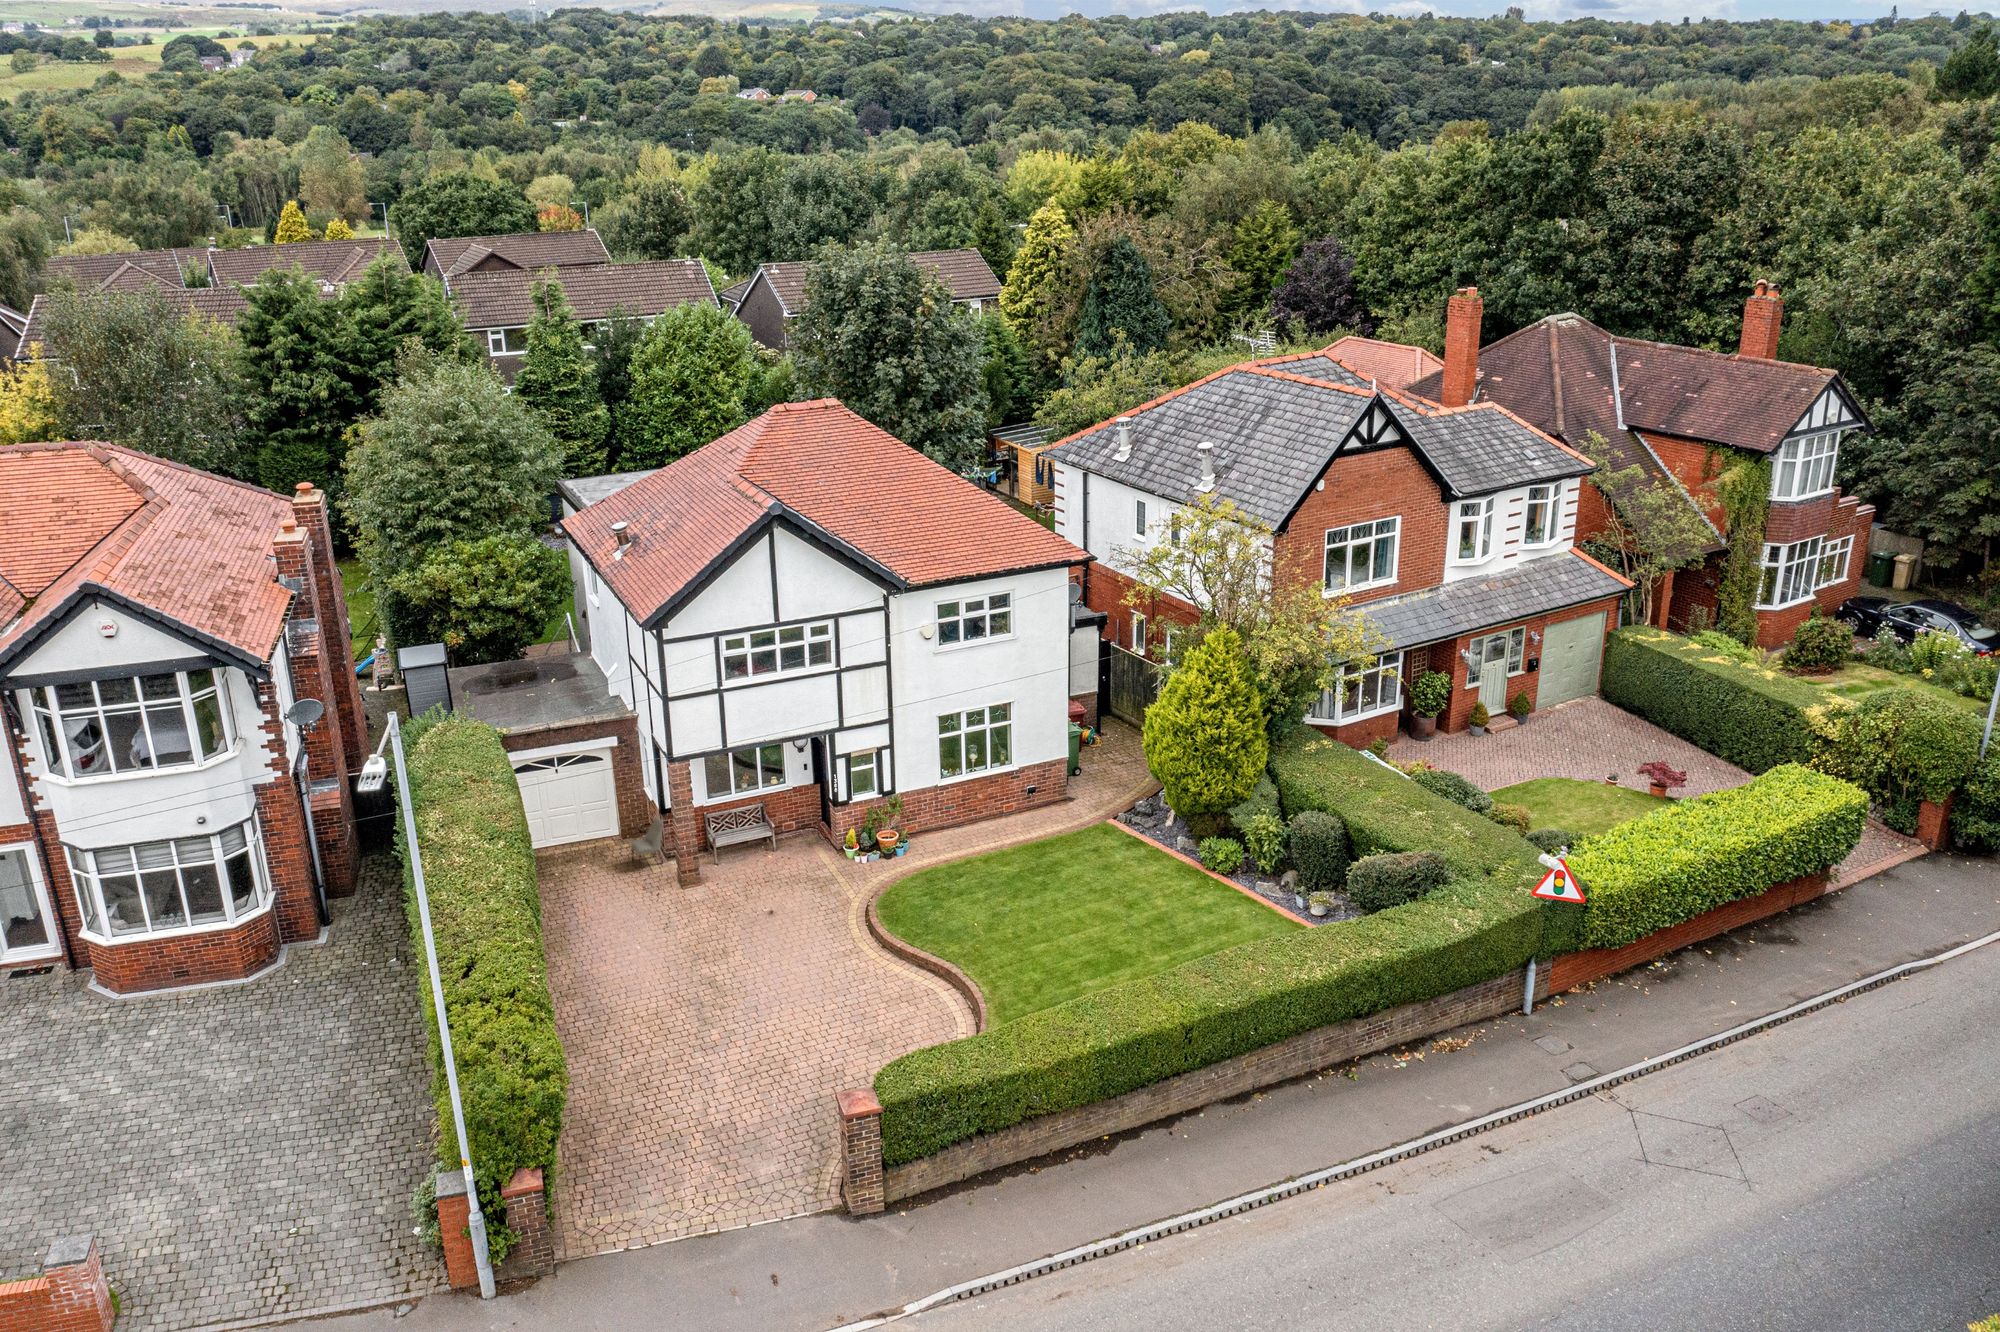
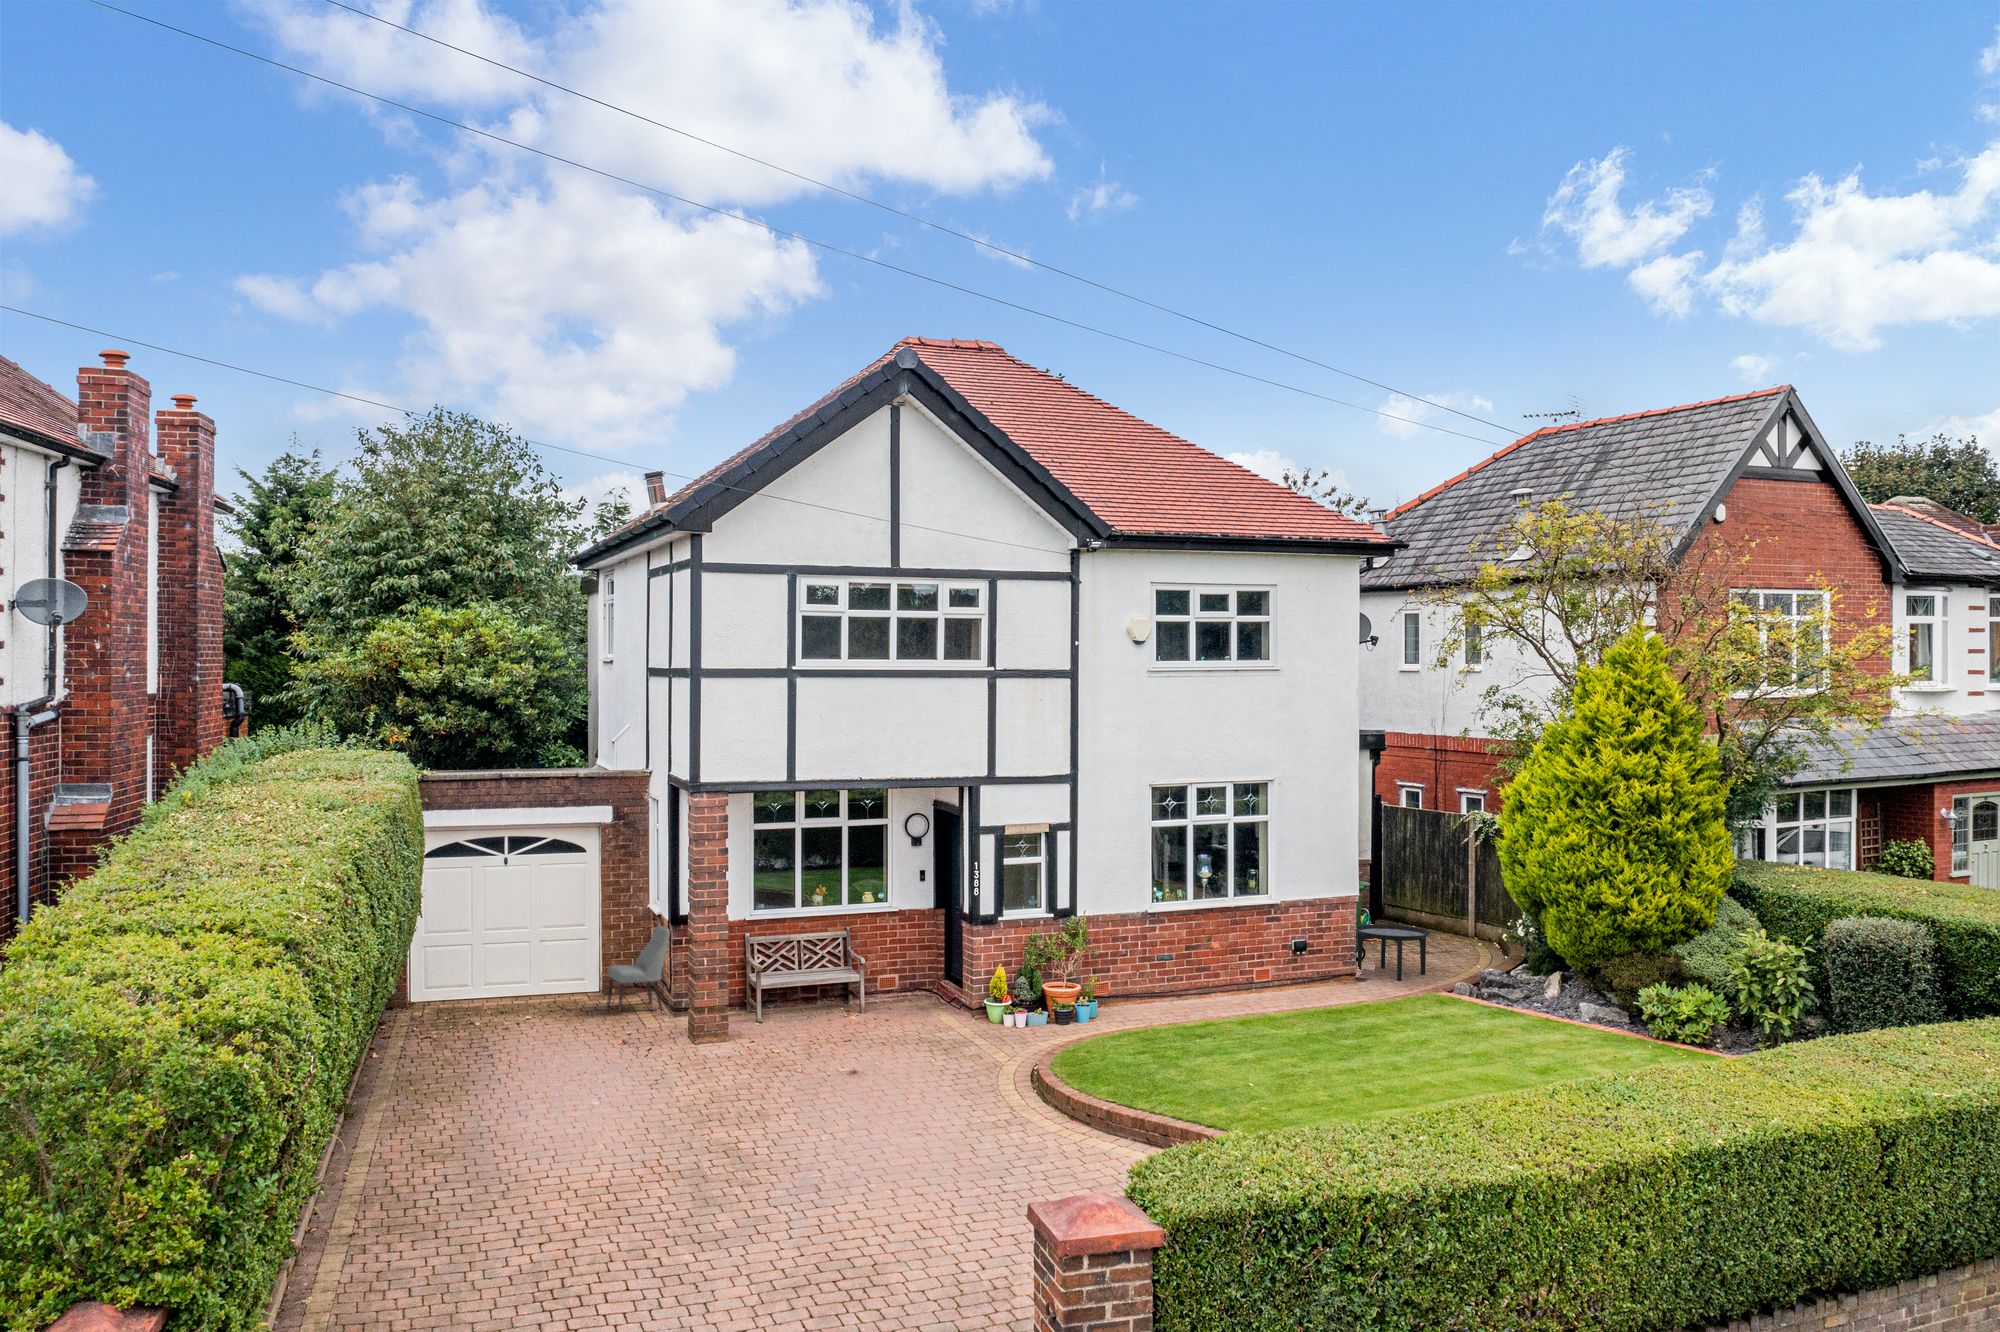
round table: none [1064,767,1108,807] -> present [1356,925,1430,980]

